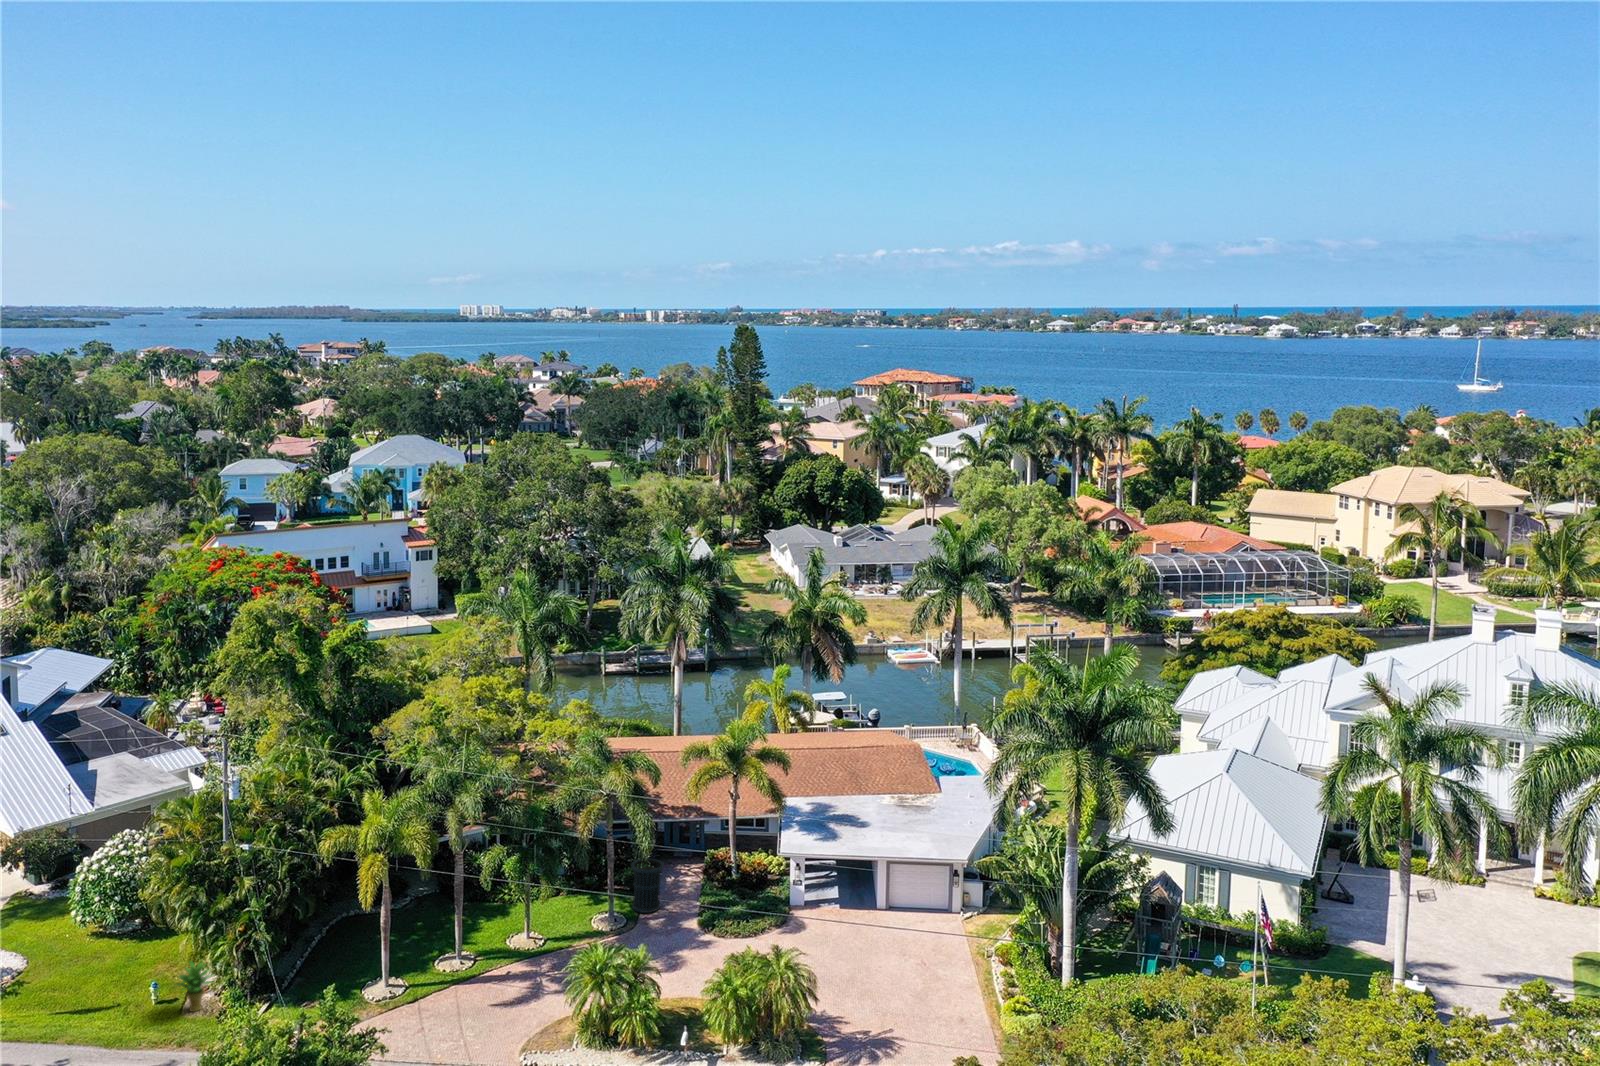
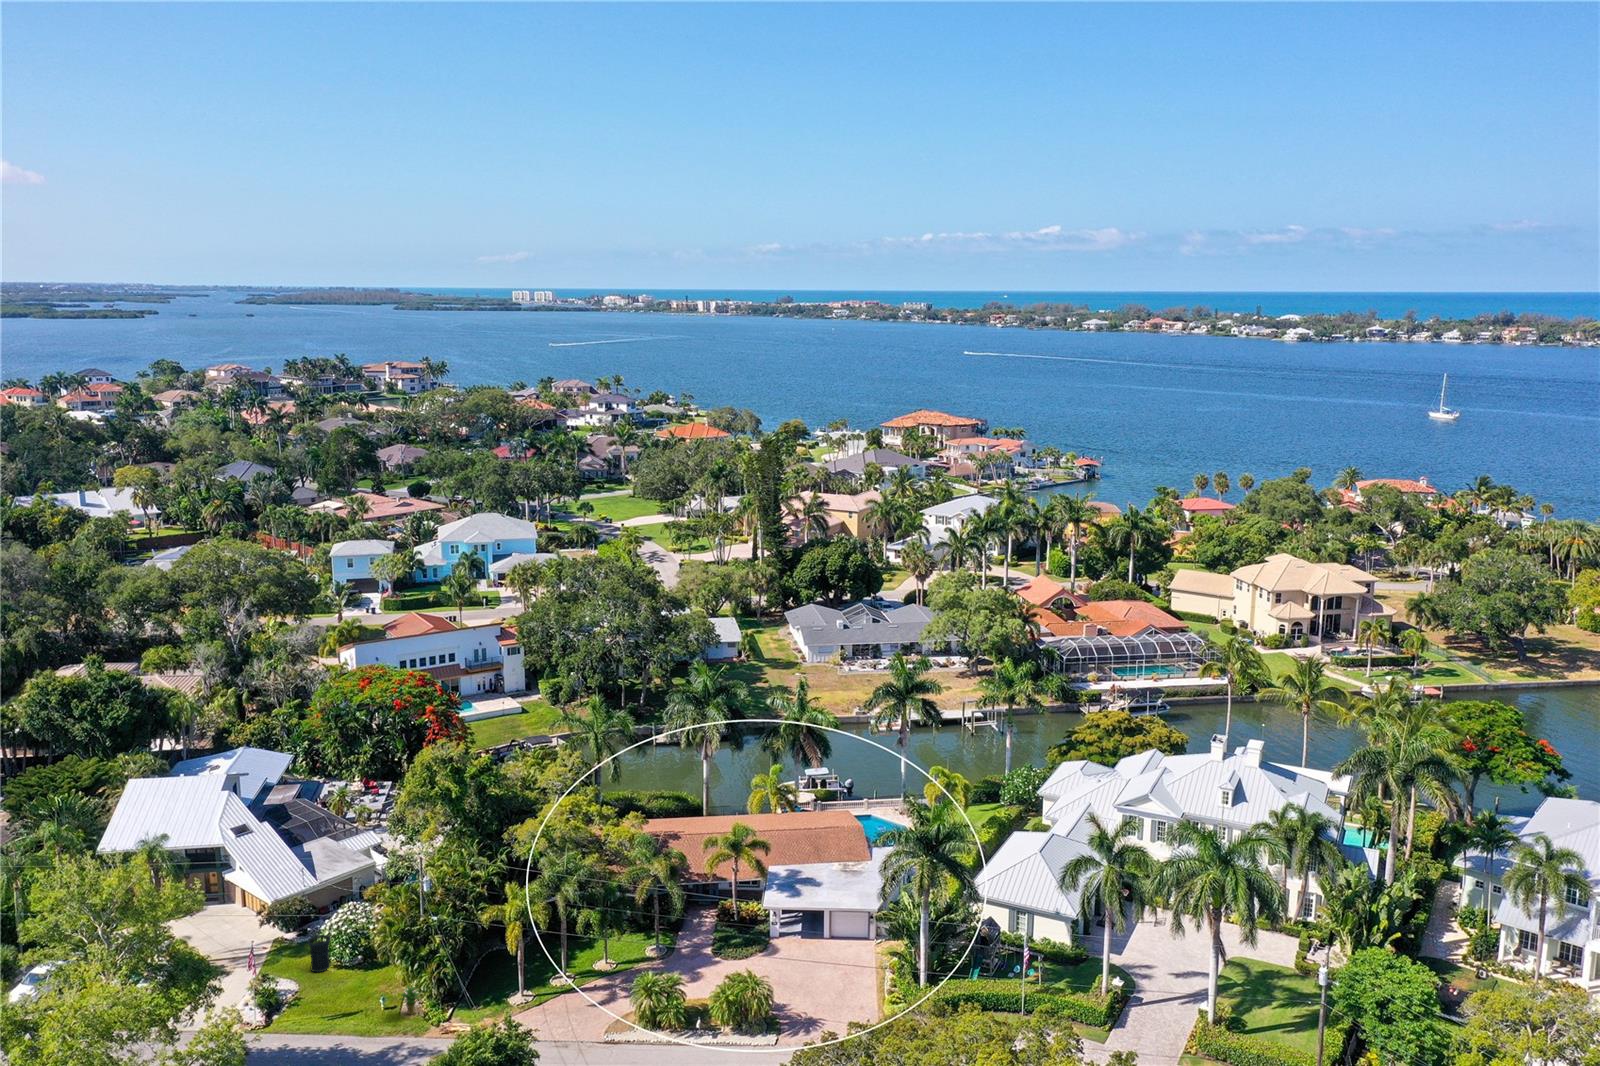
trash can: present [631,859,664,913] -> present [308,935,331,972]

